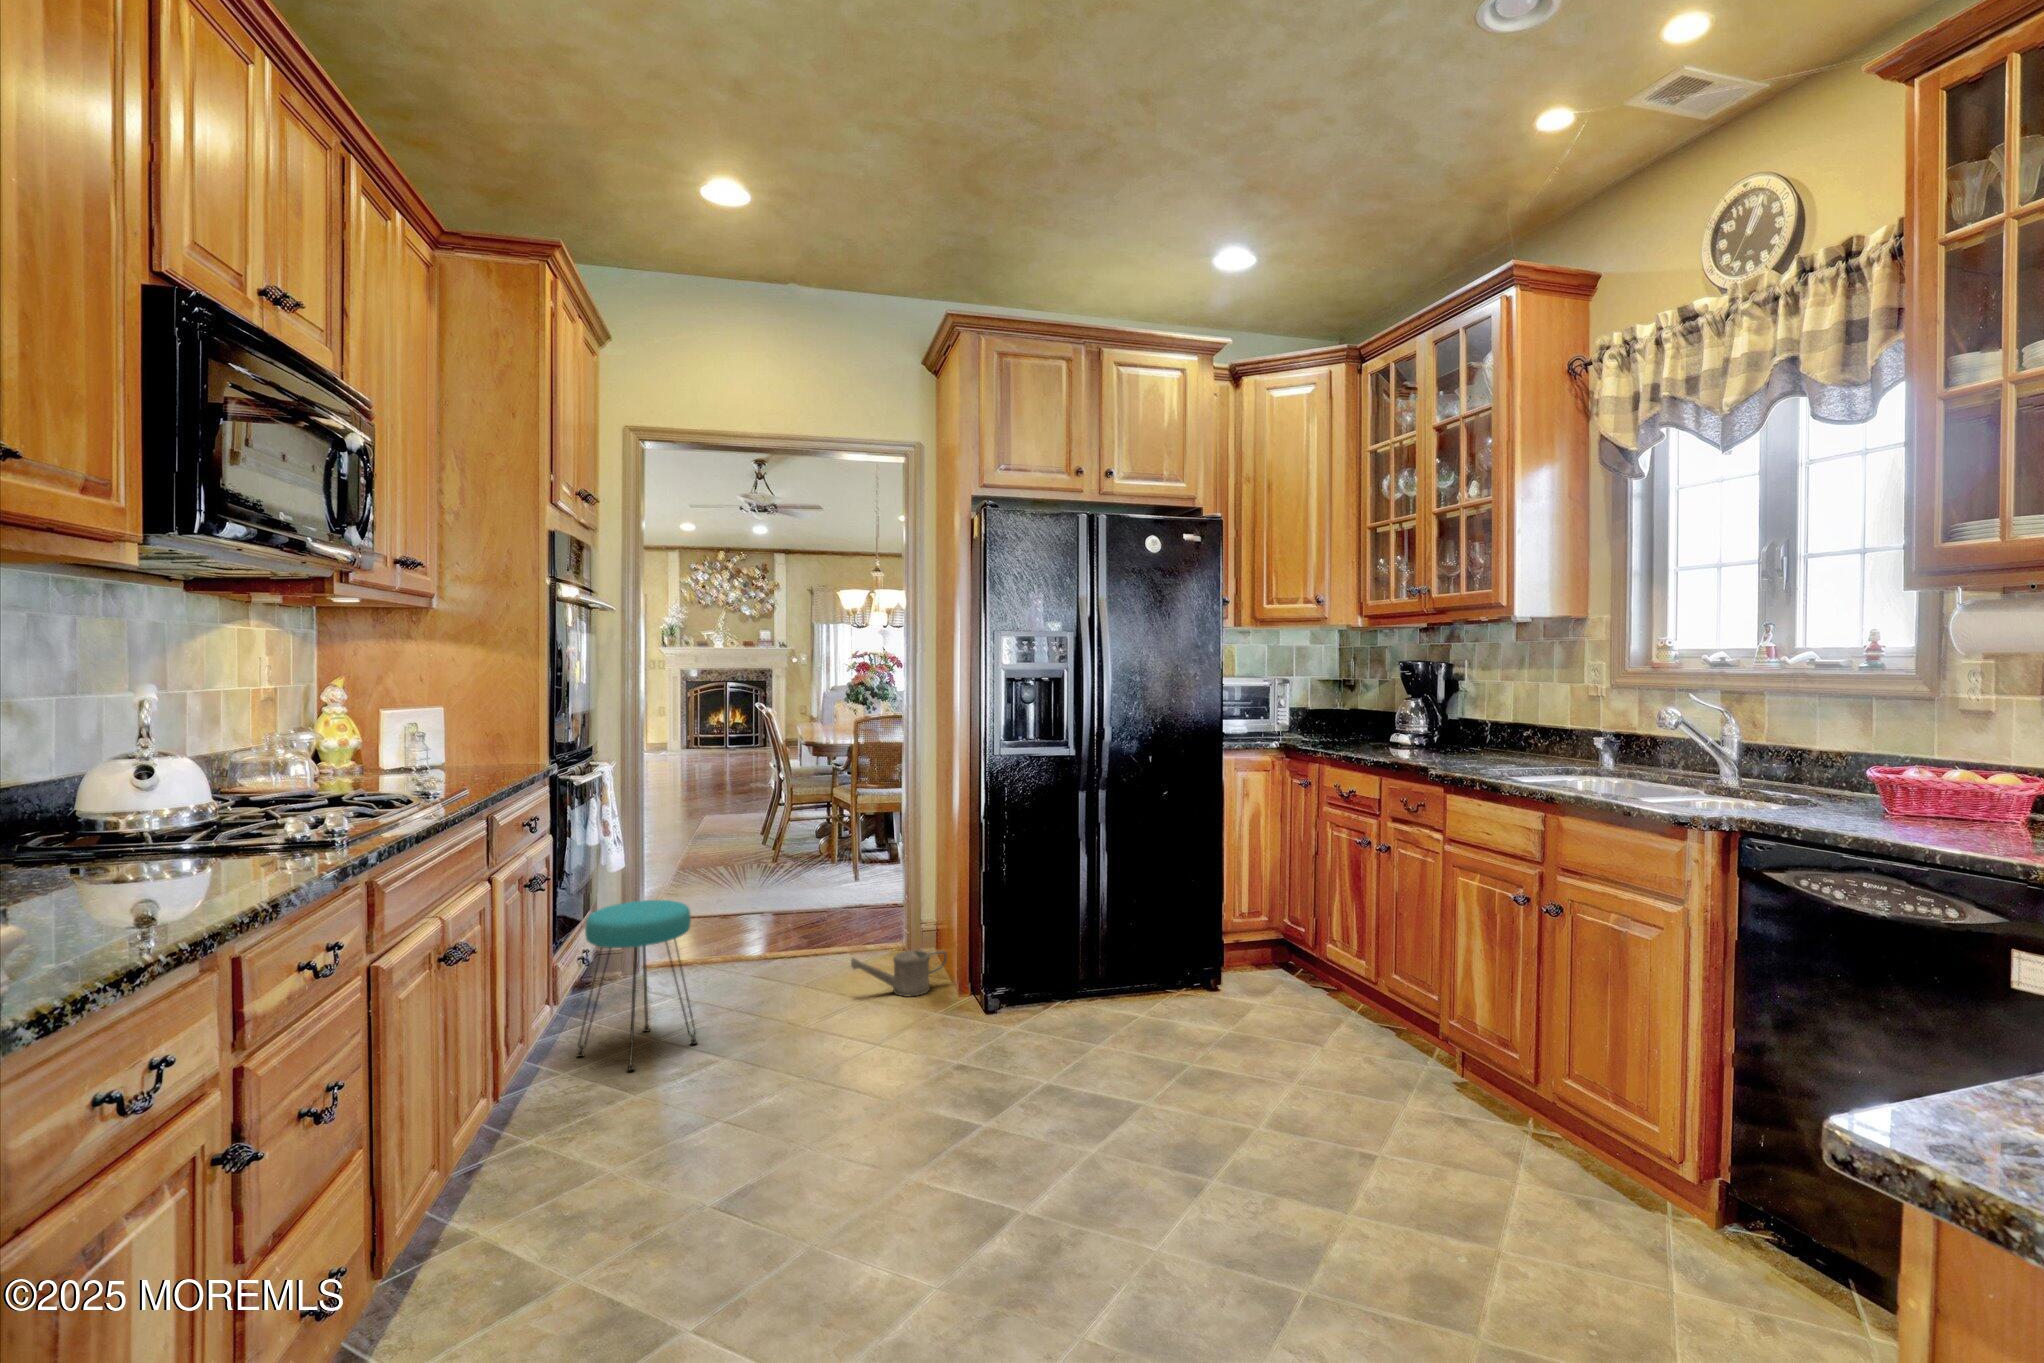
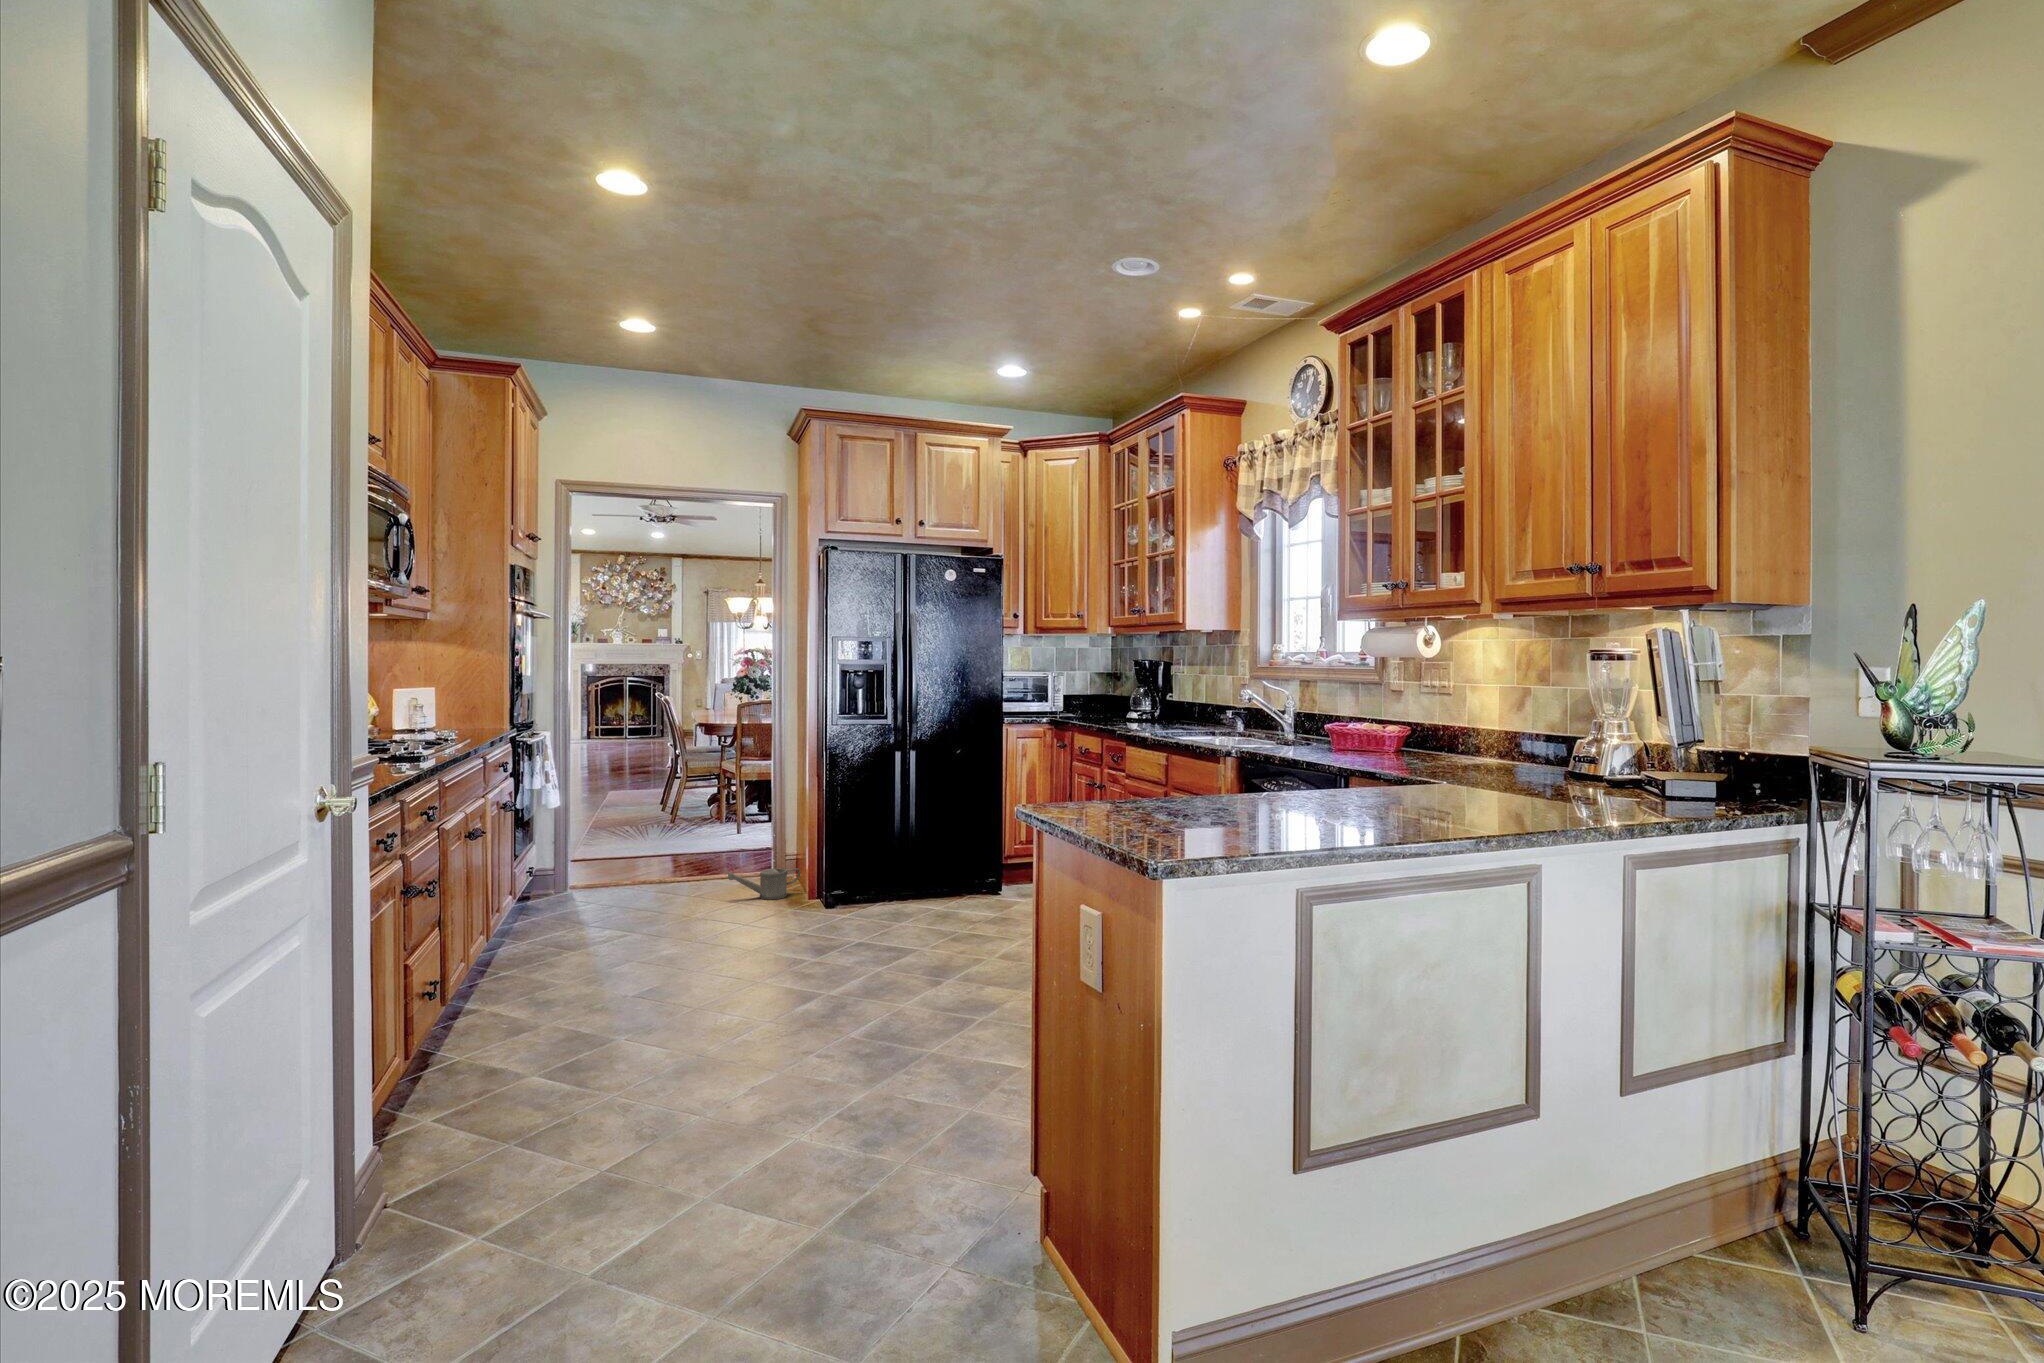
stool: present [577,900,697,1070] -> none [528,827,615,939]

